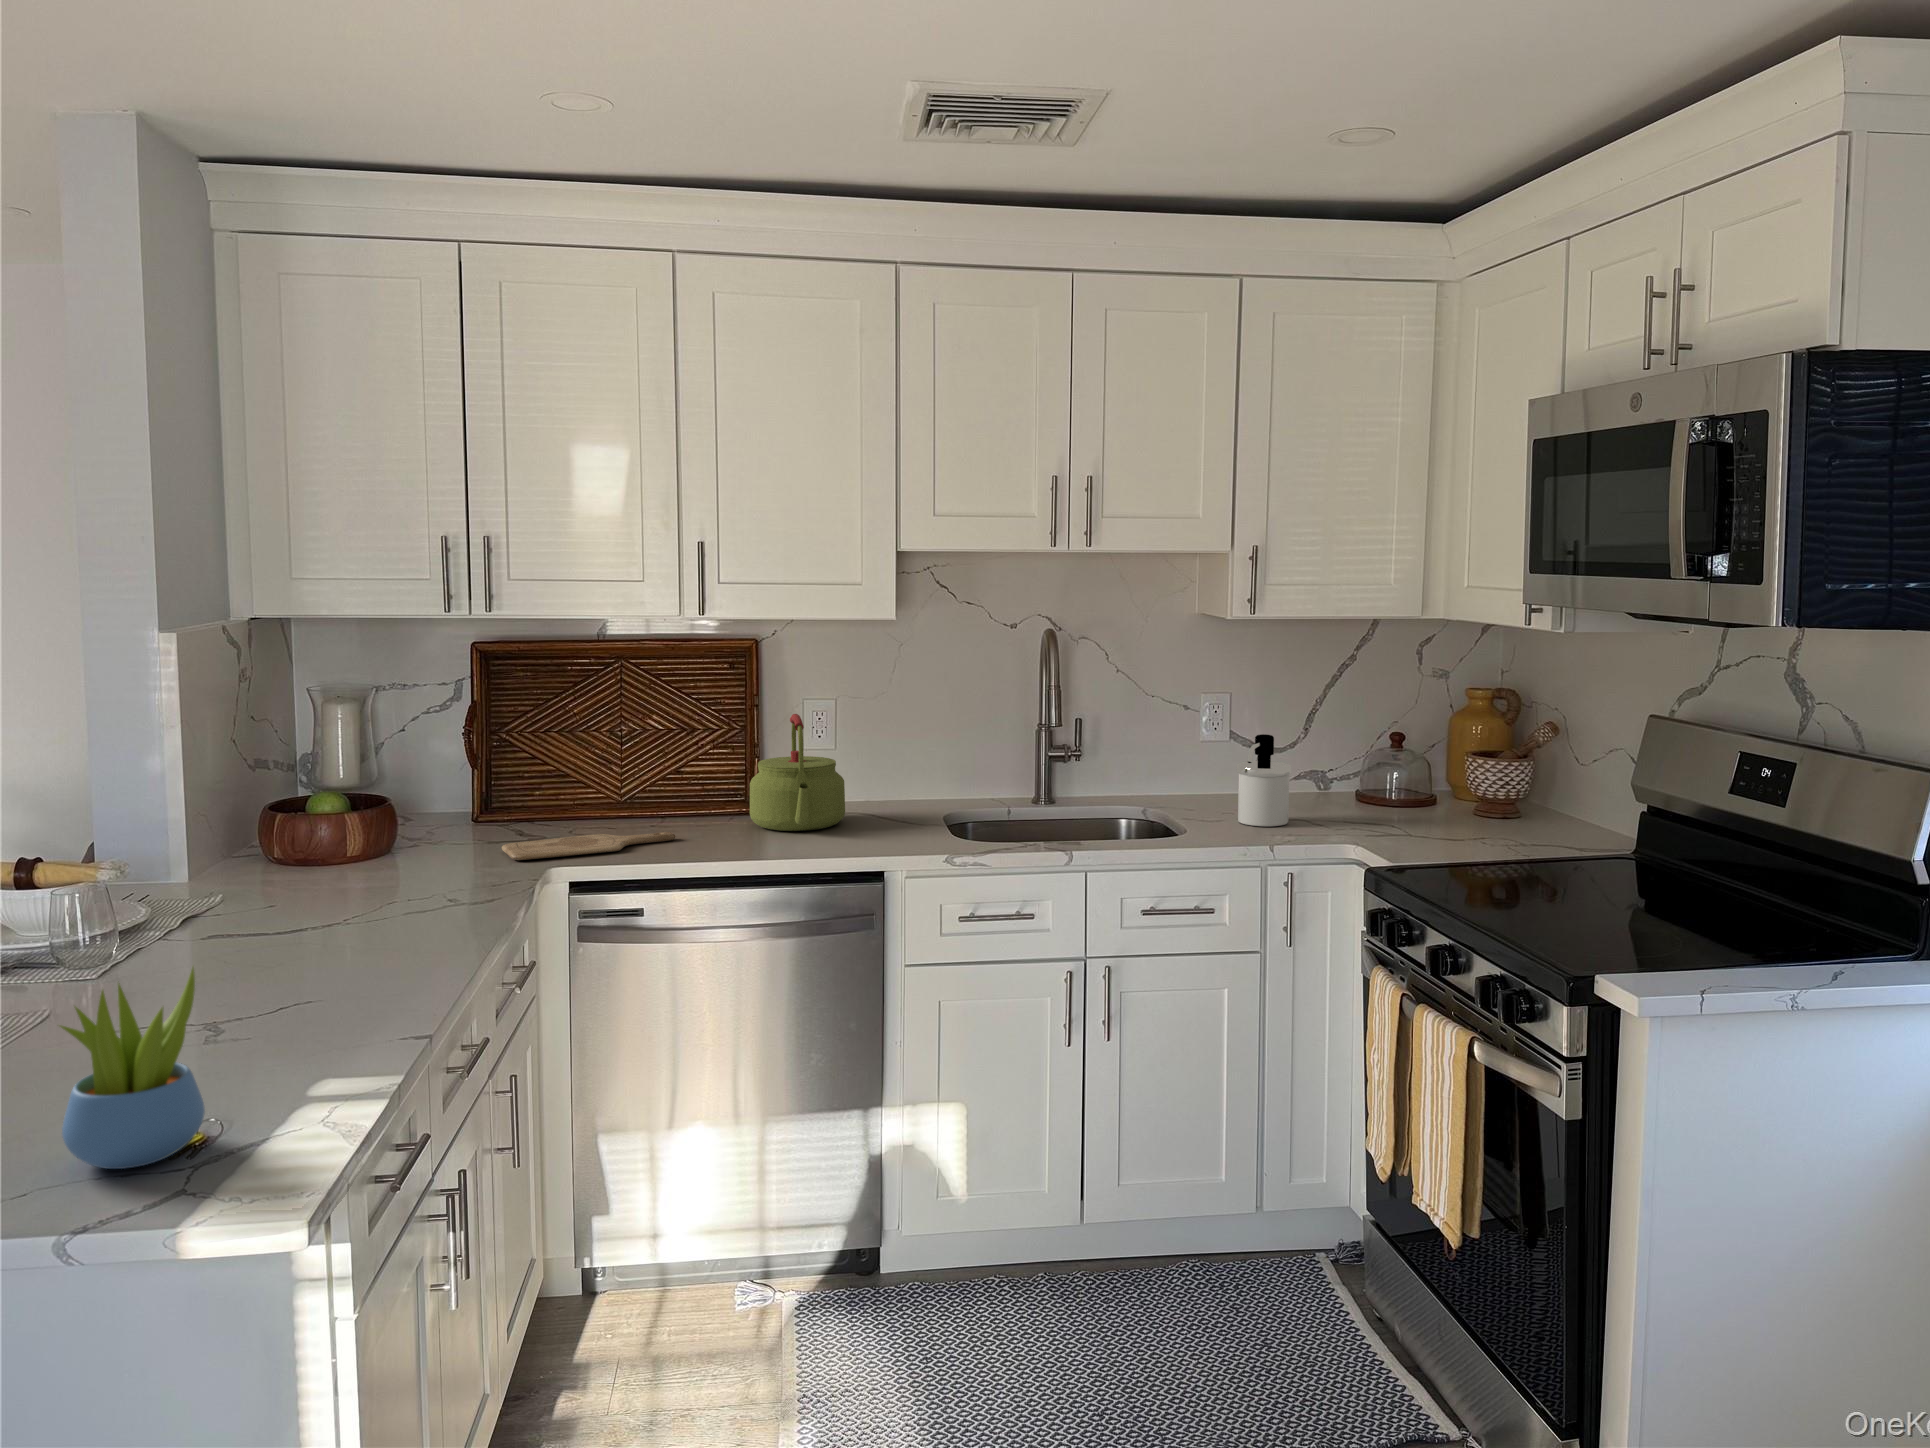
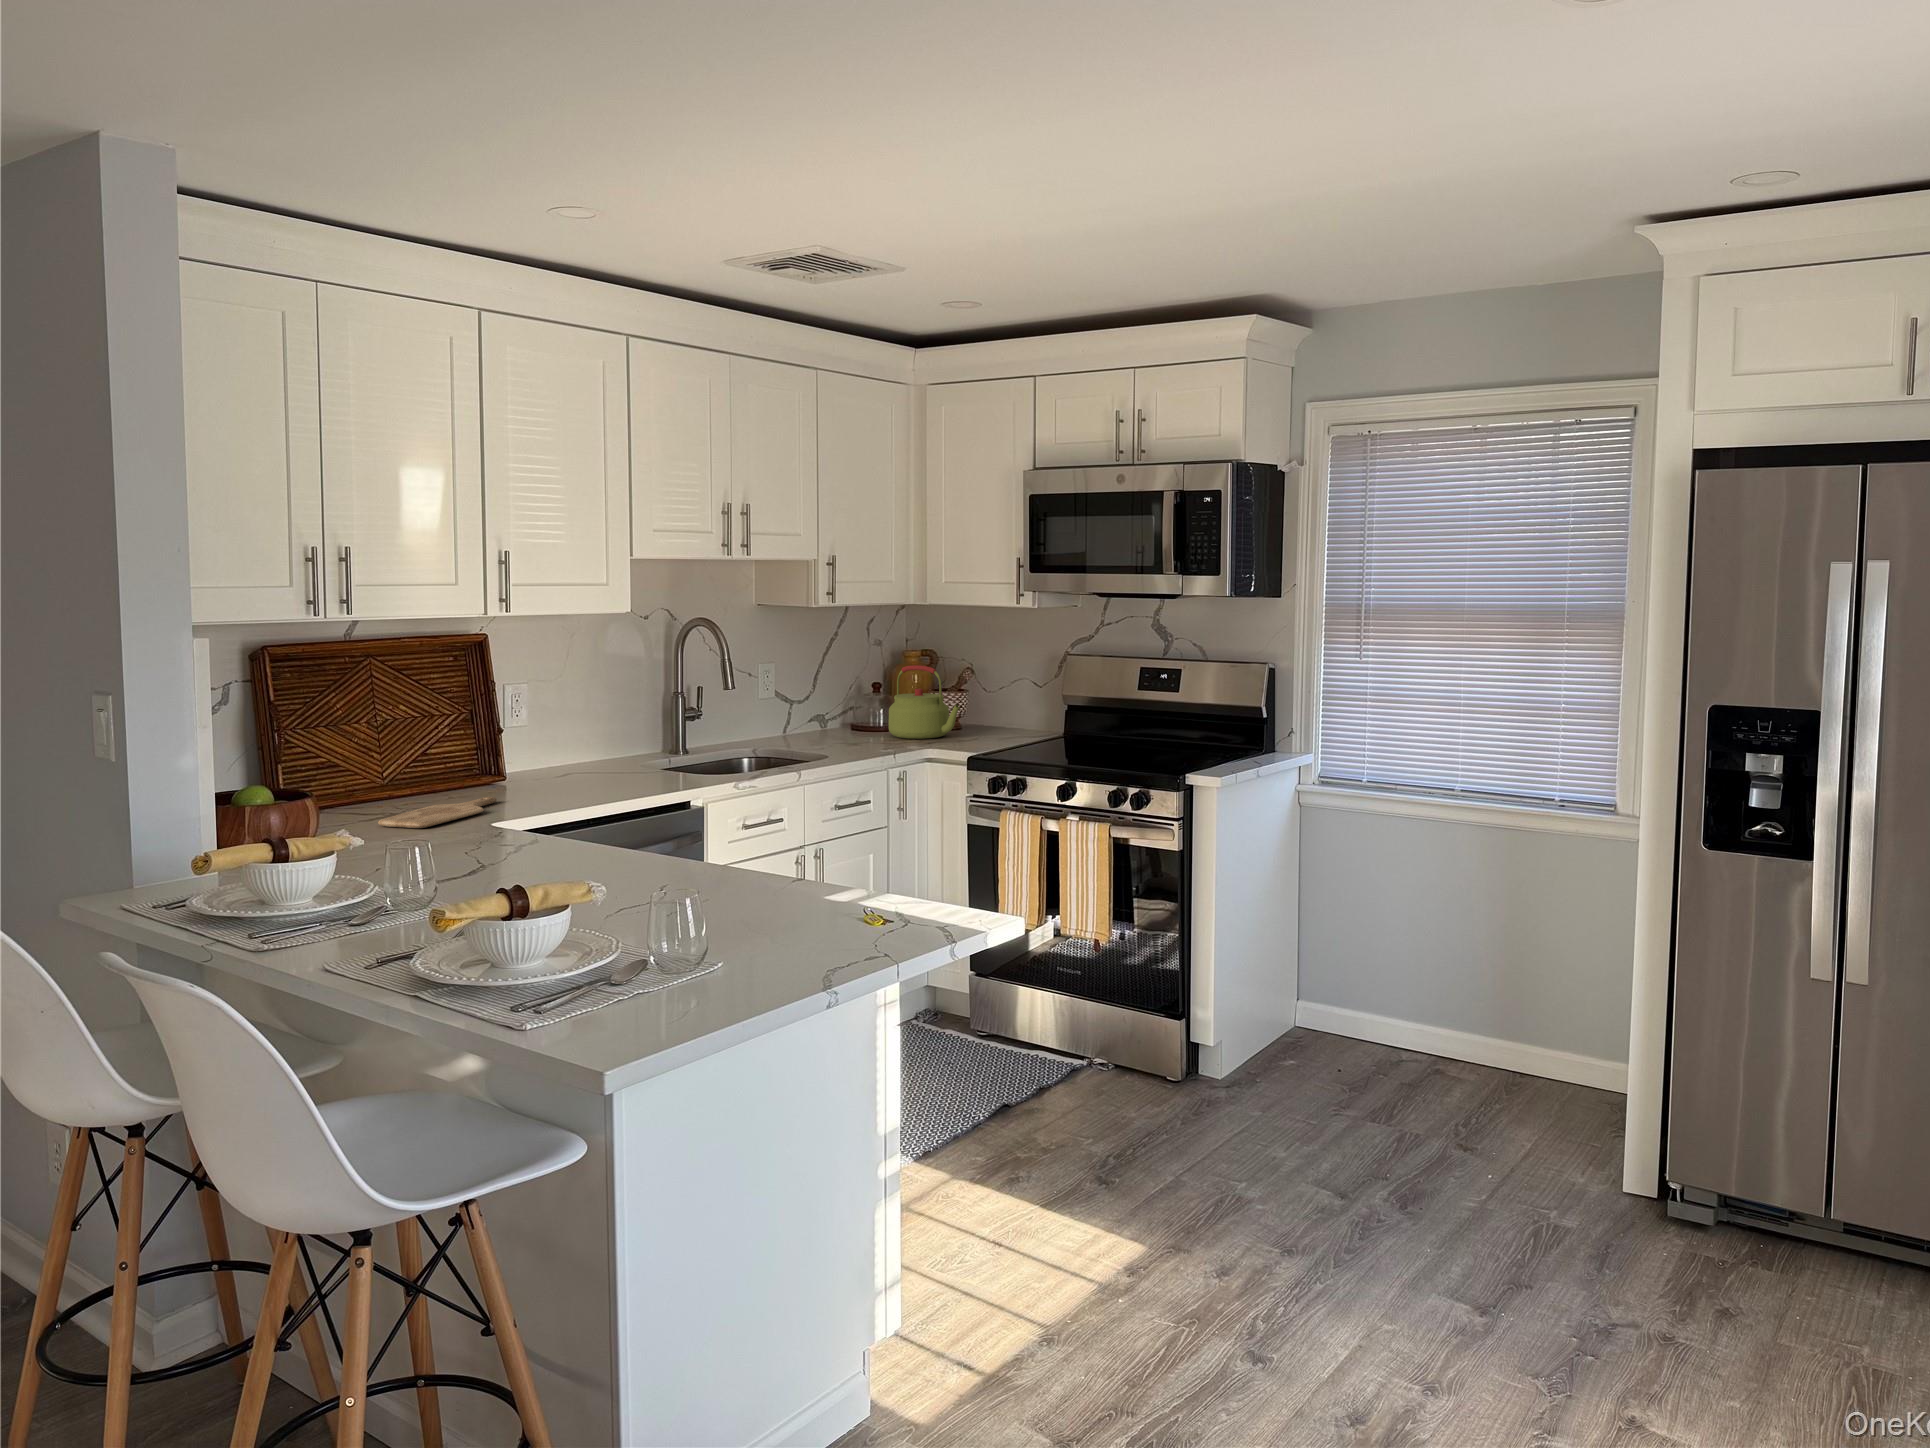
kettle: present [750,714,845,831] -> present [888,665,960,739]
soap dispenser: present [1237,734,1291,826] -> none [828,686,864,748]
succulent plant: present [60,968,205,1169] -> none [787,819,877,952]

